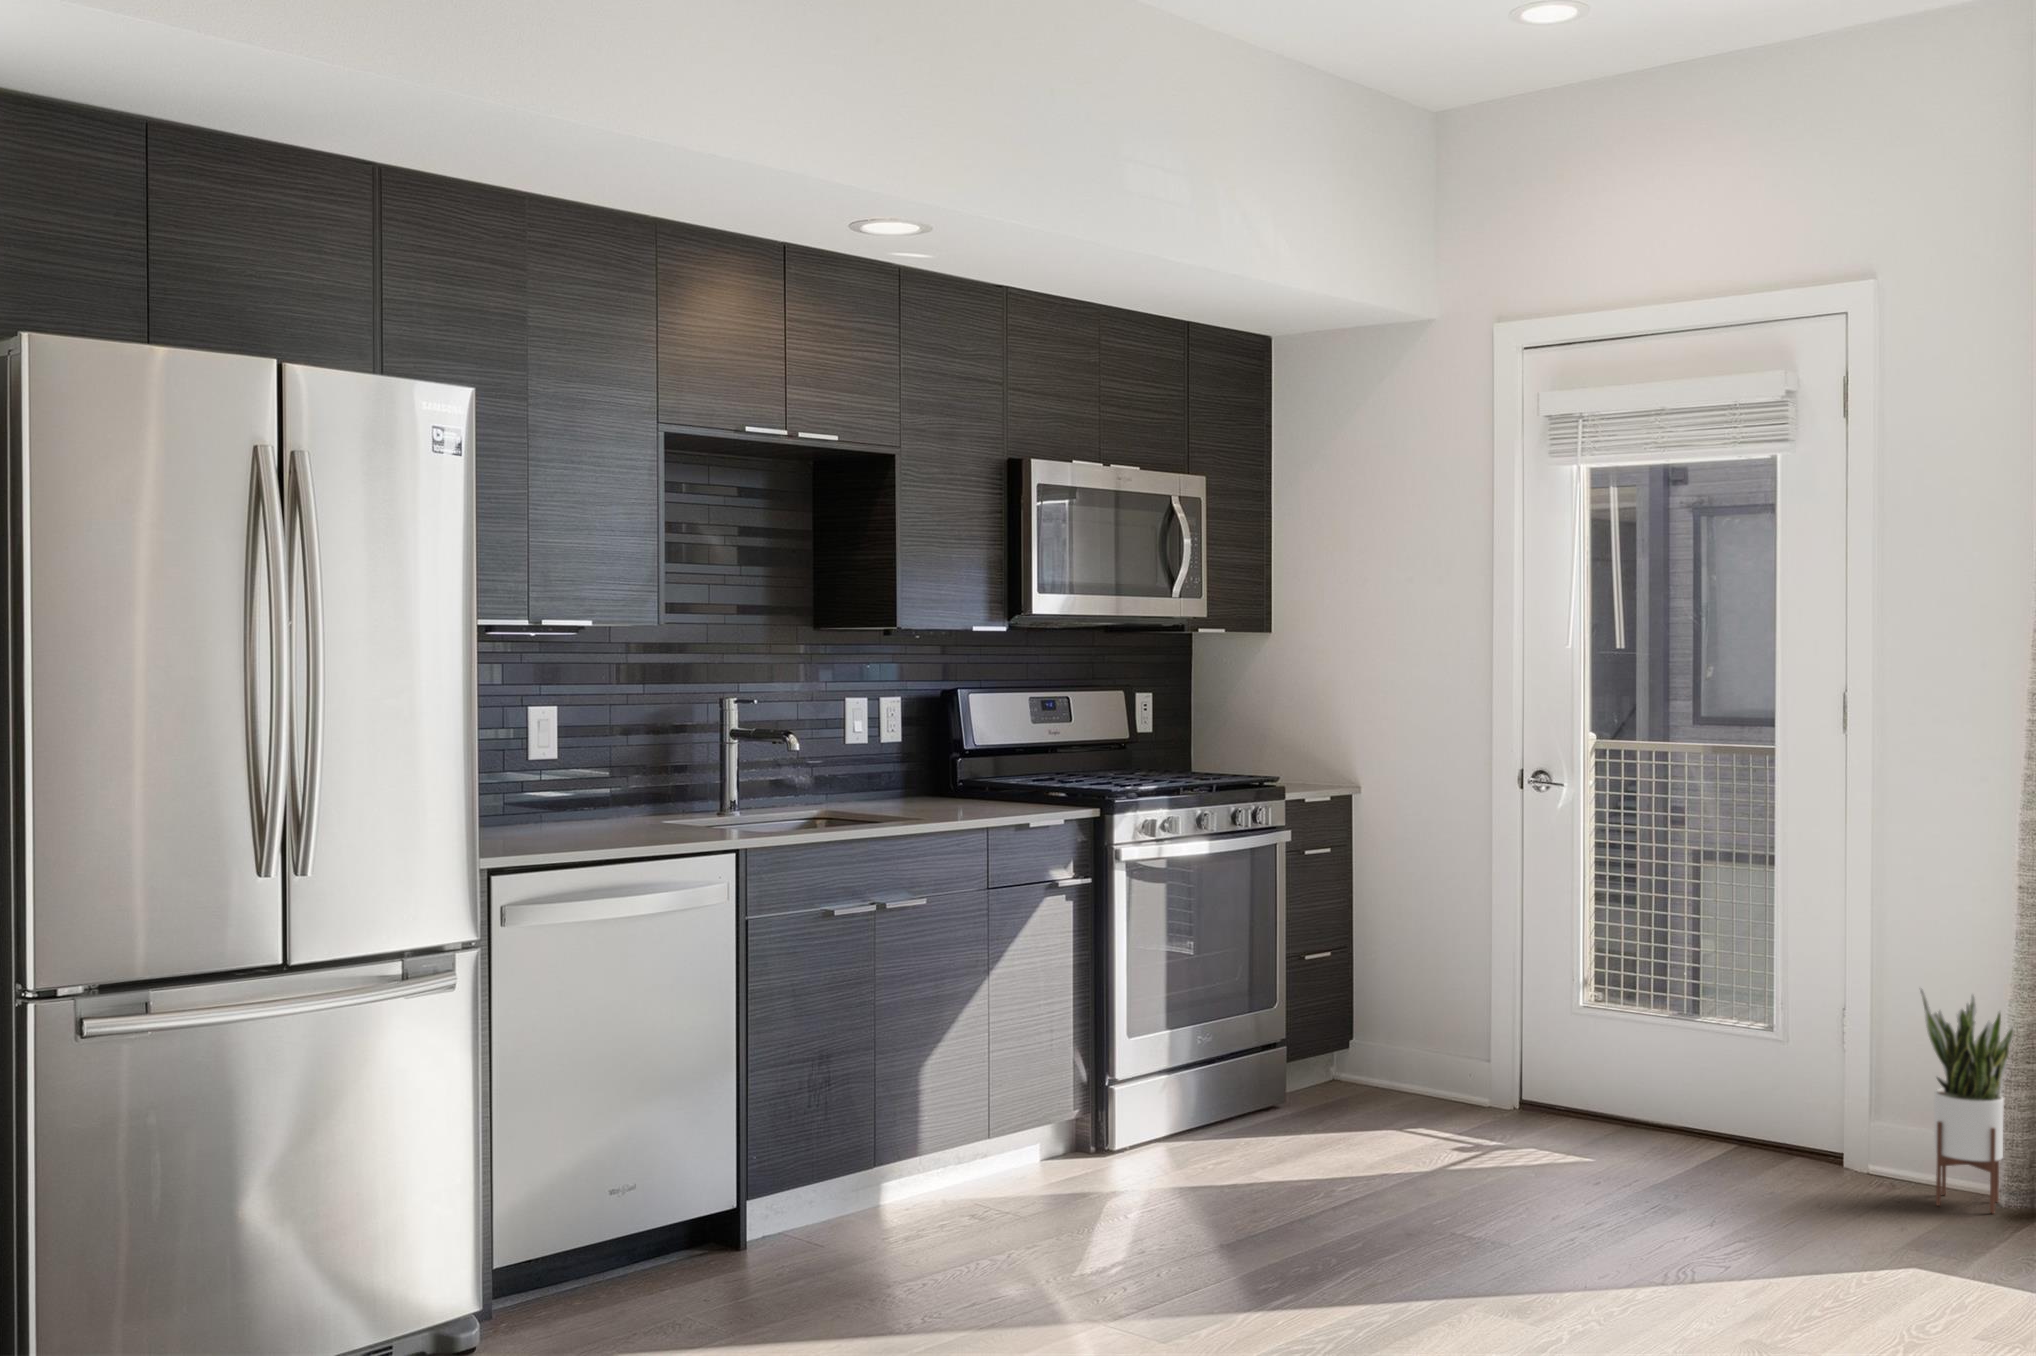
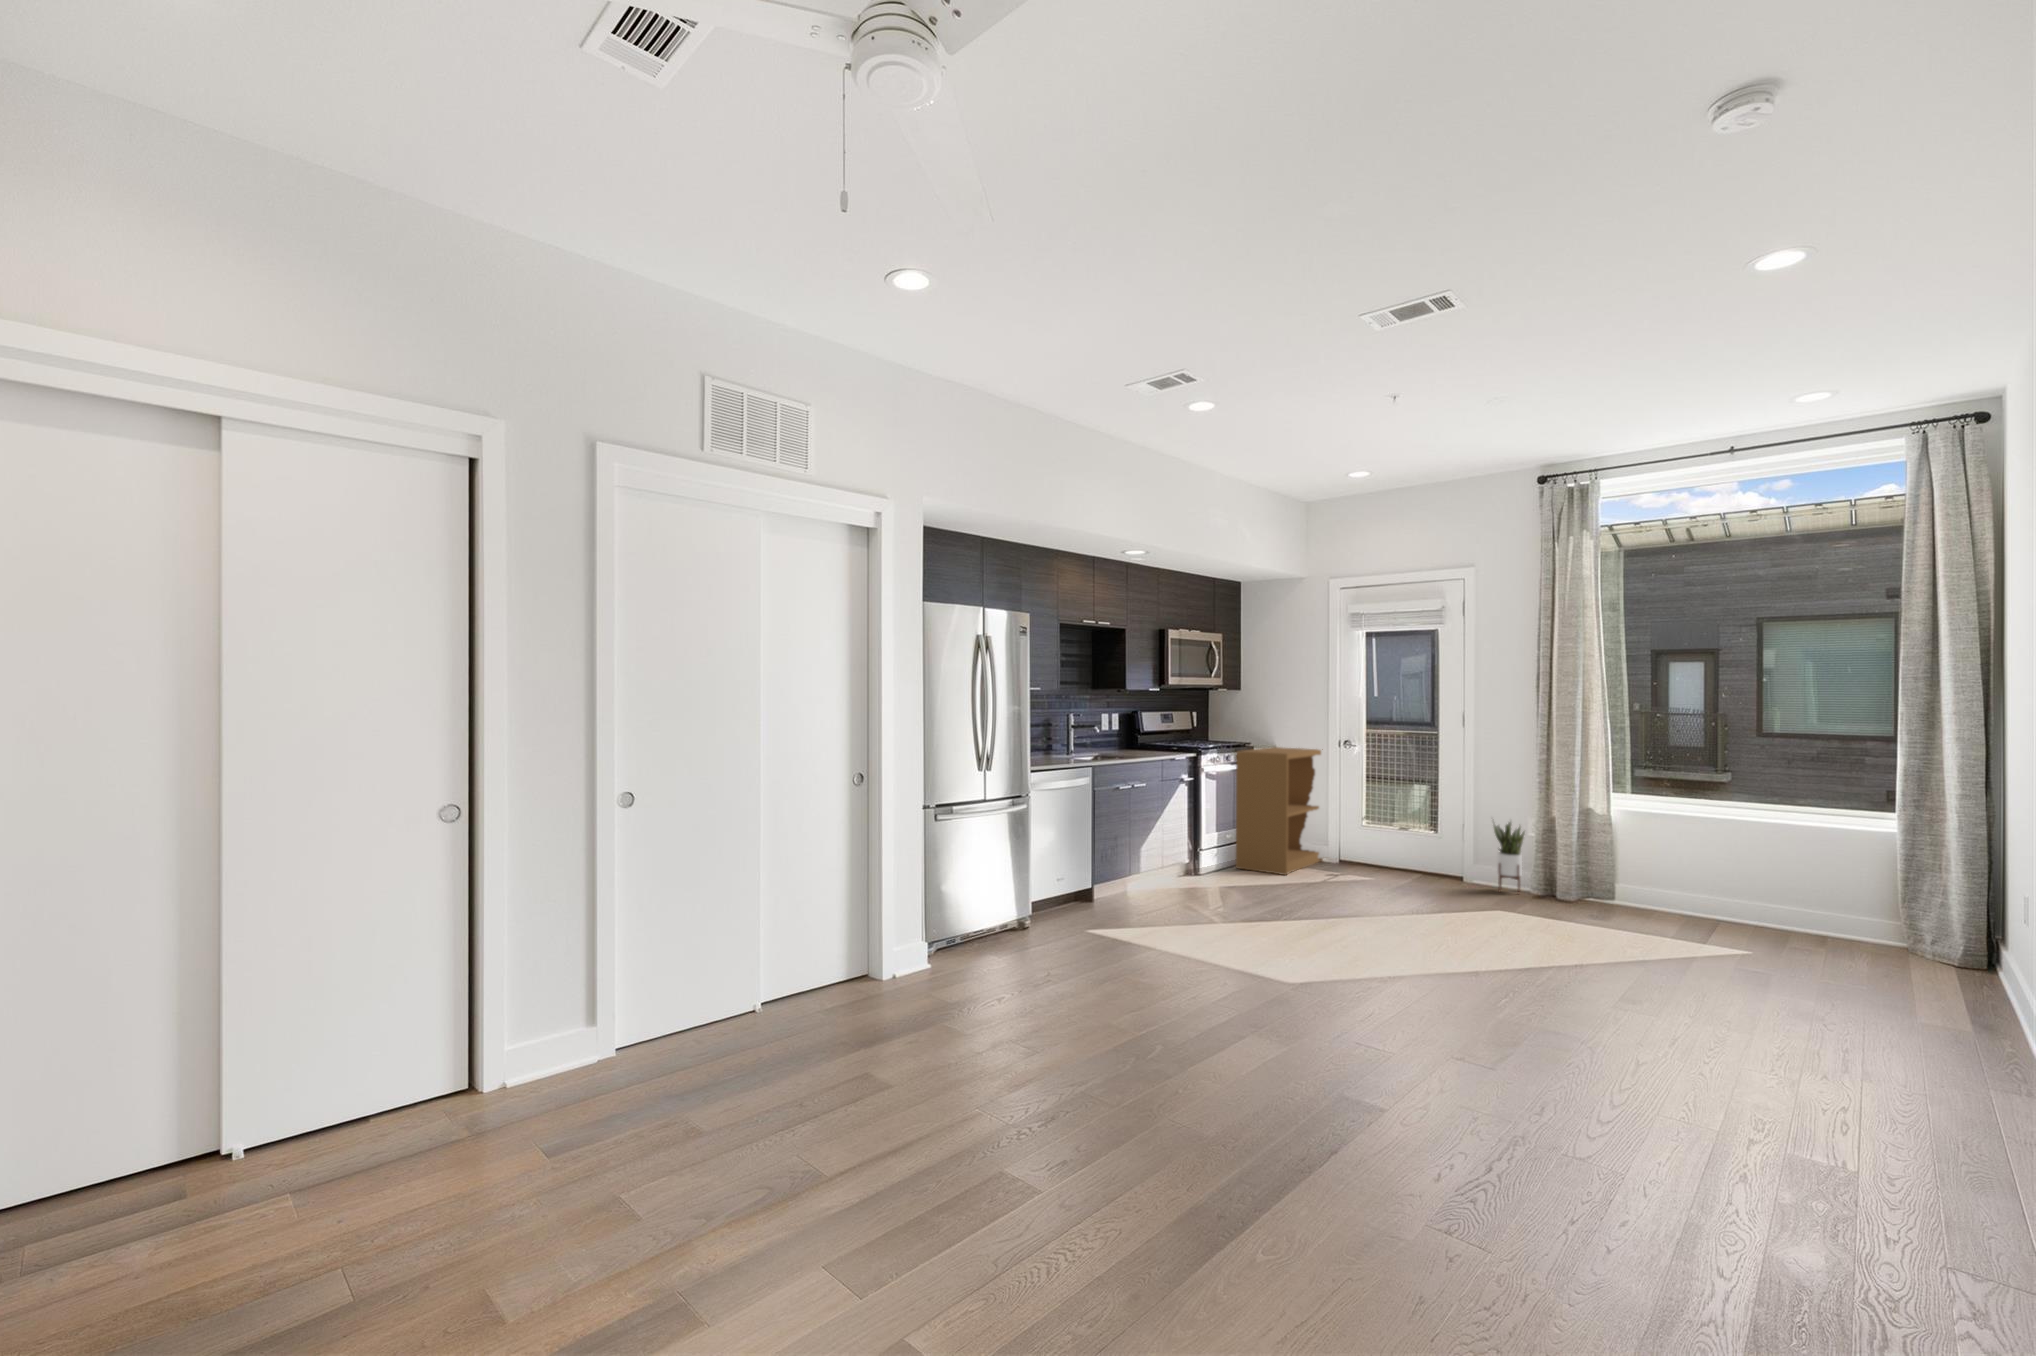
bookshelf: none [1222,790,1478,1149] -> present [1236,747,1323,875]

